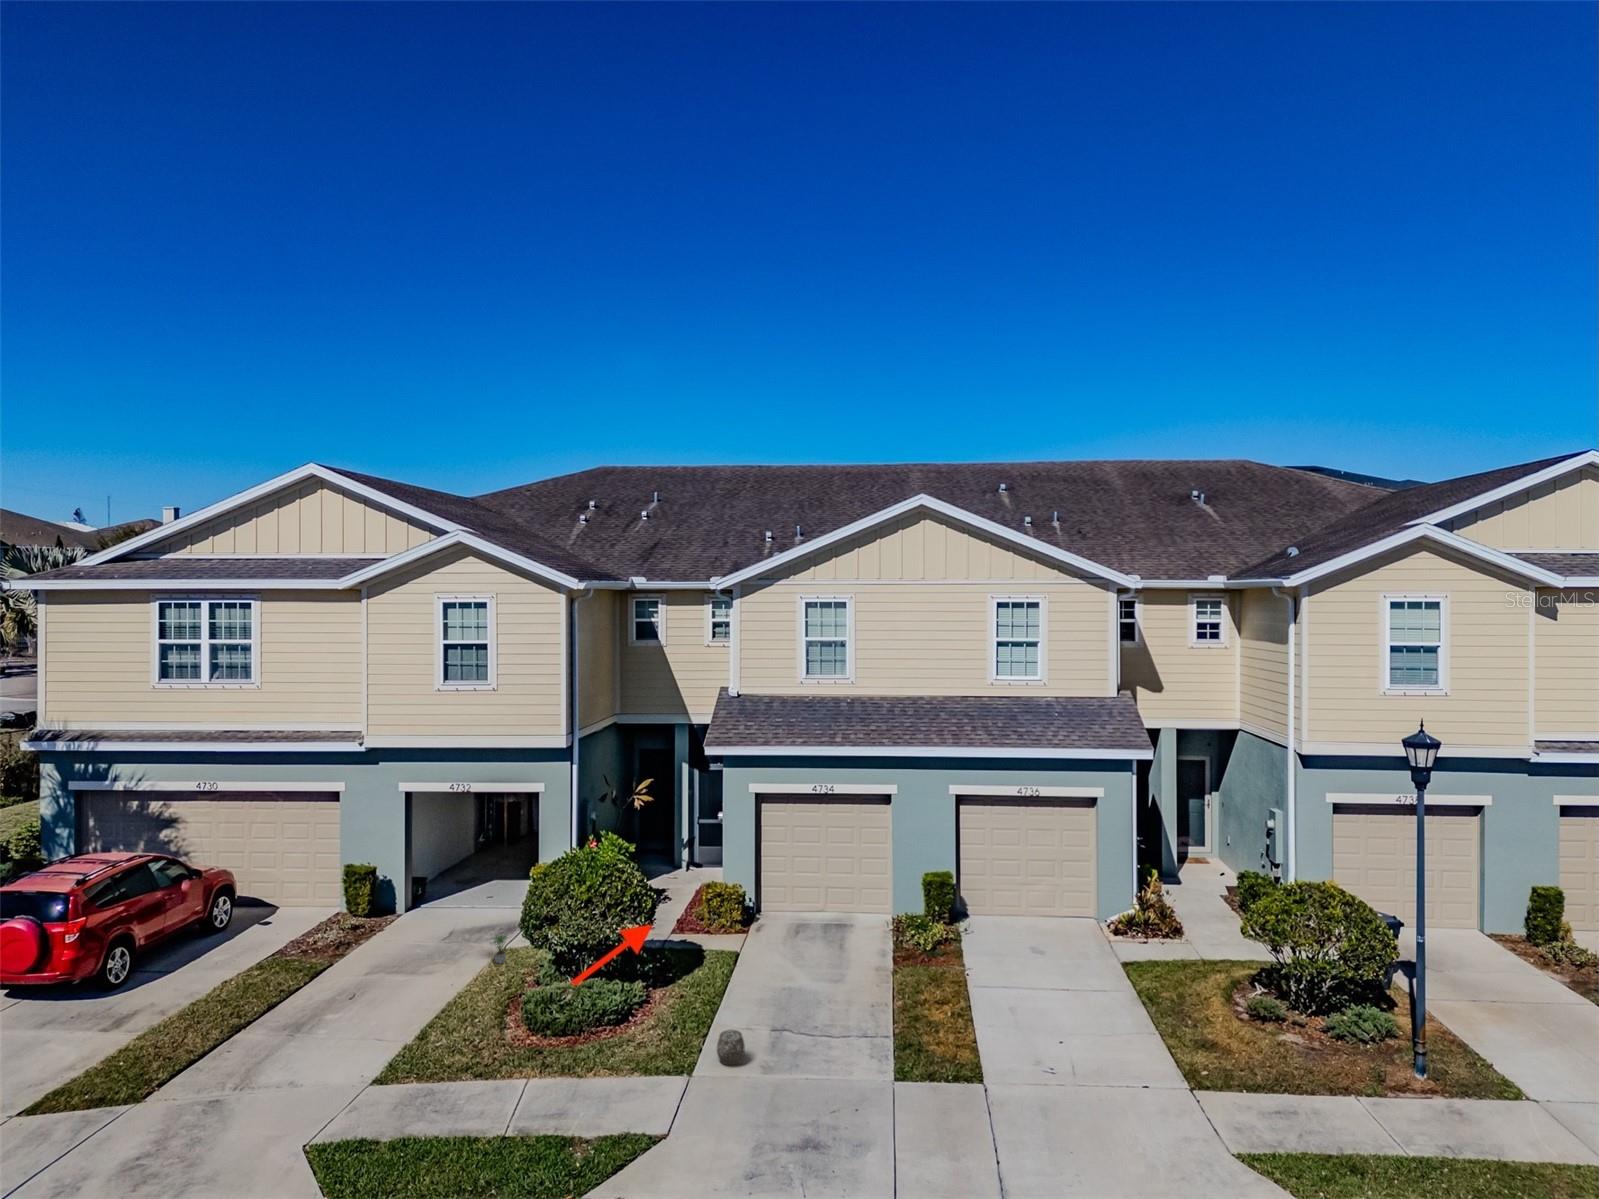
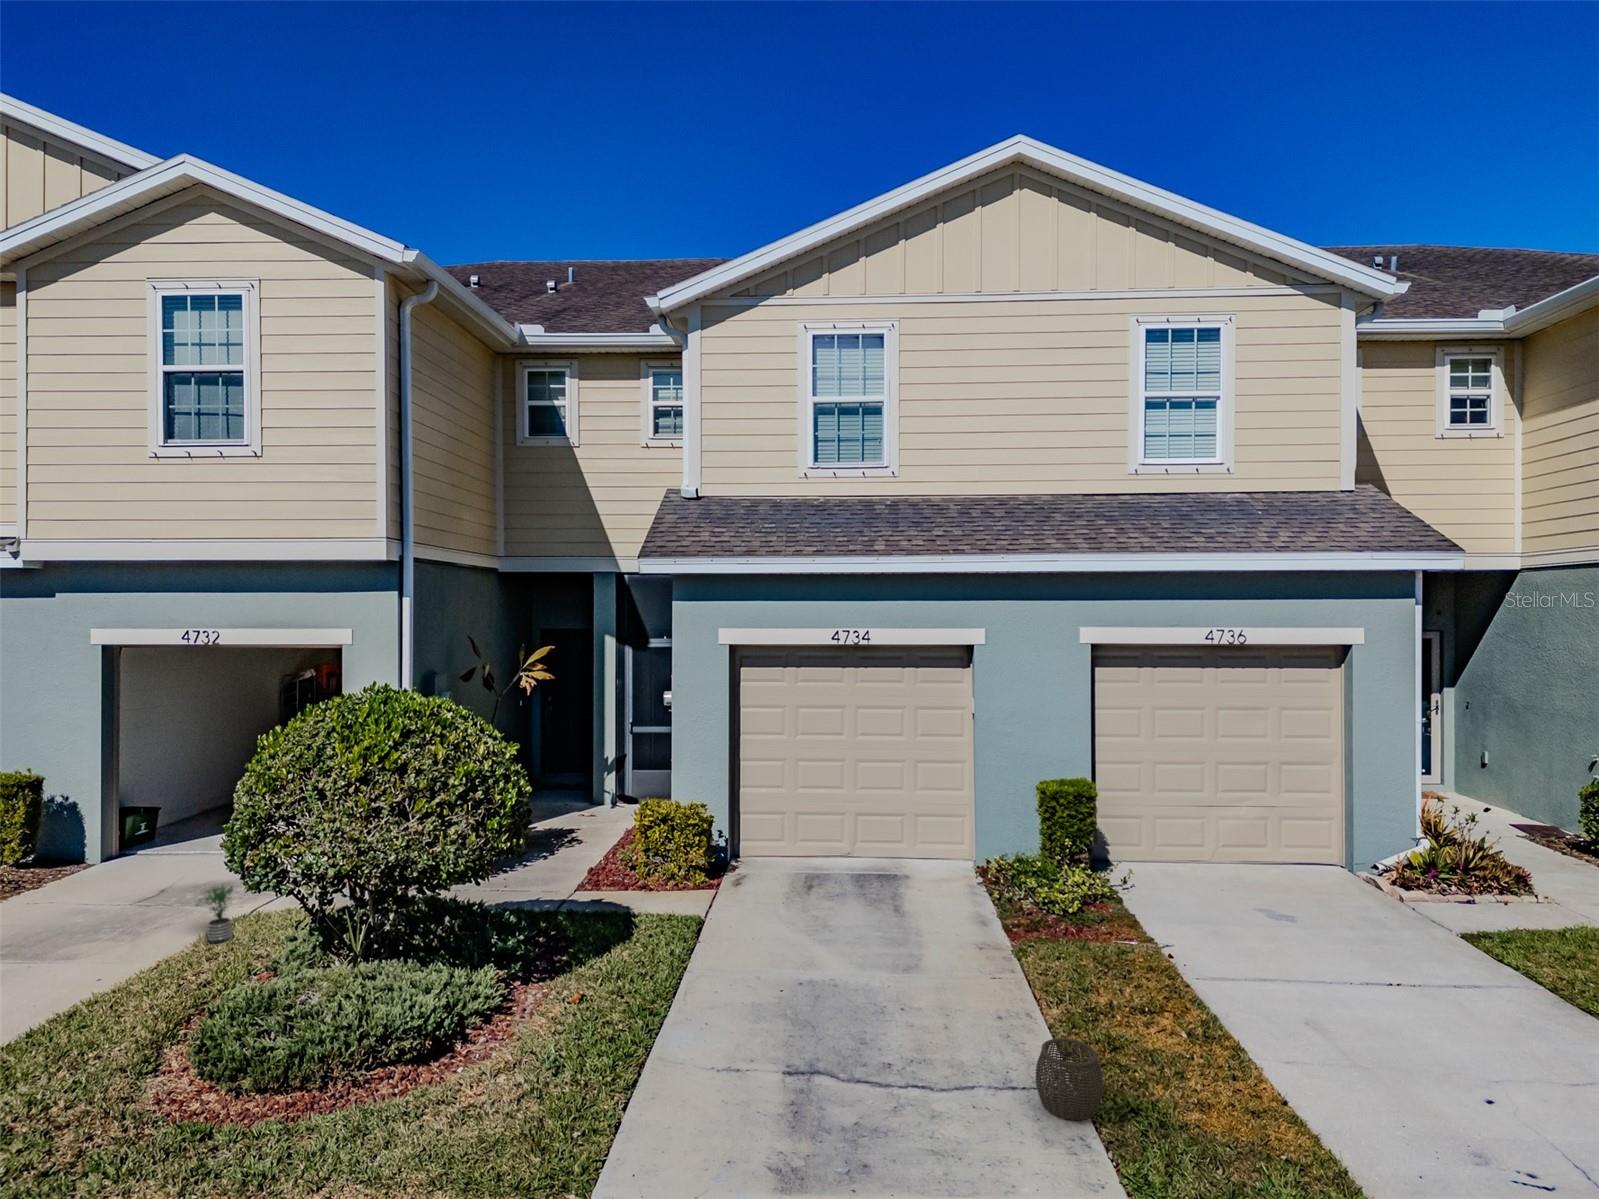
woven basket: present [717,1030,745,1065] -> present [1035,1038,1104,1121]

